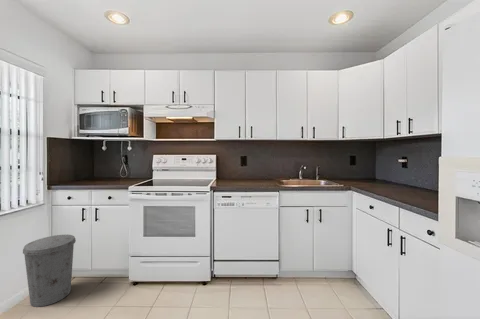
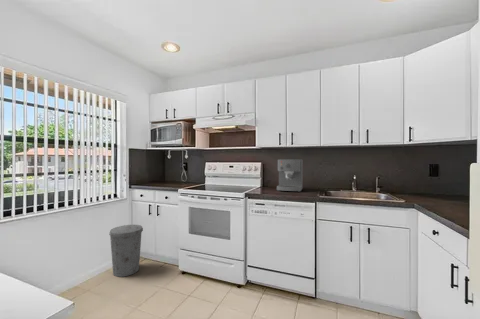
coffee maker: none [237,152,260,183] -> present [277,159,303,192]

